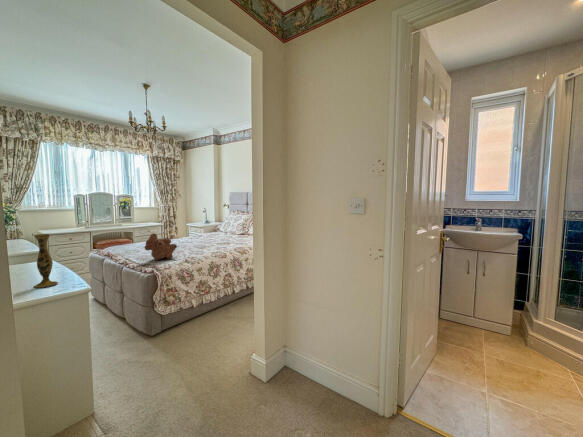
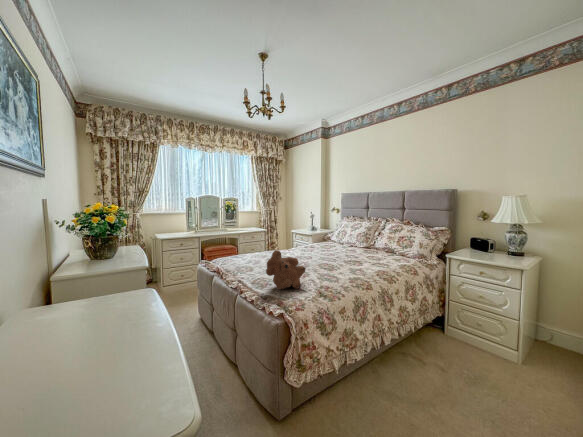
vase: present [34,234,58,288] -> none [100,268,144,391]

